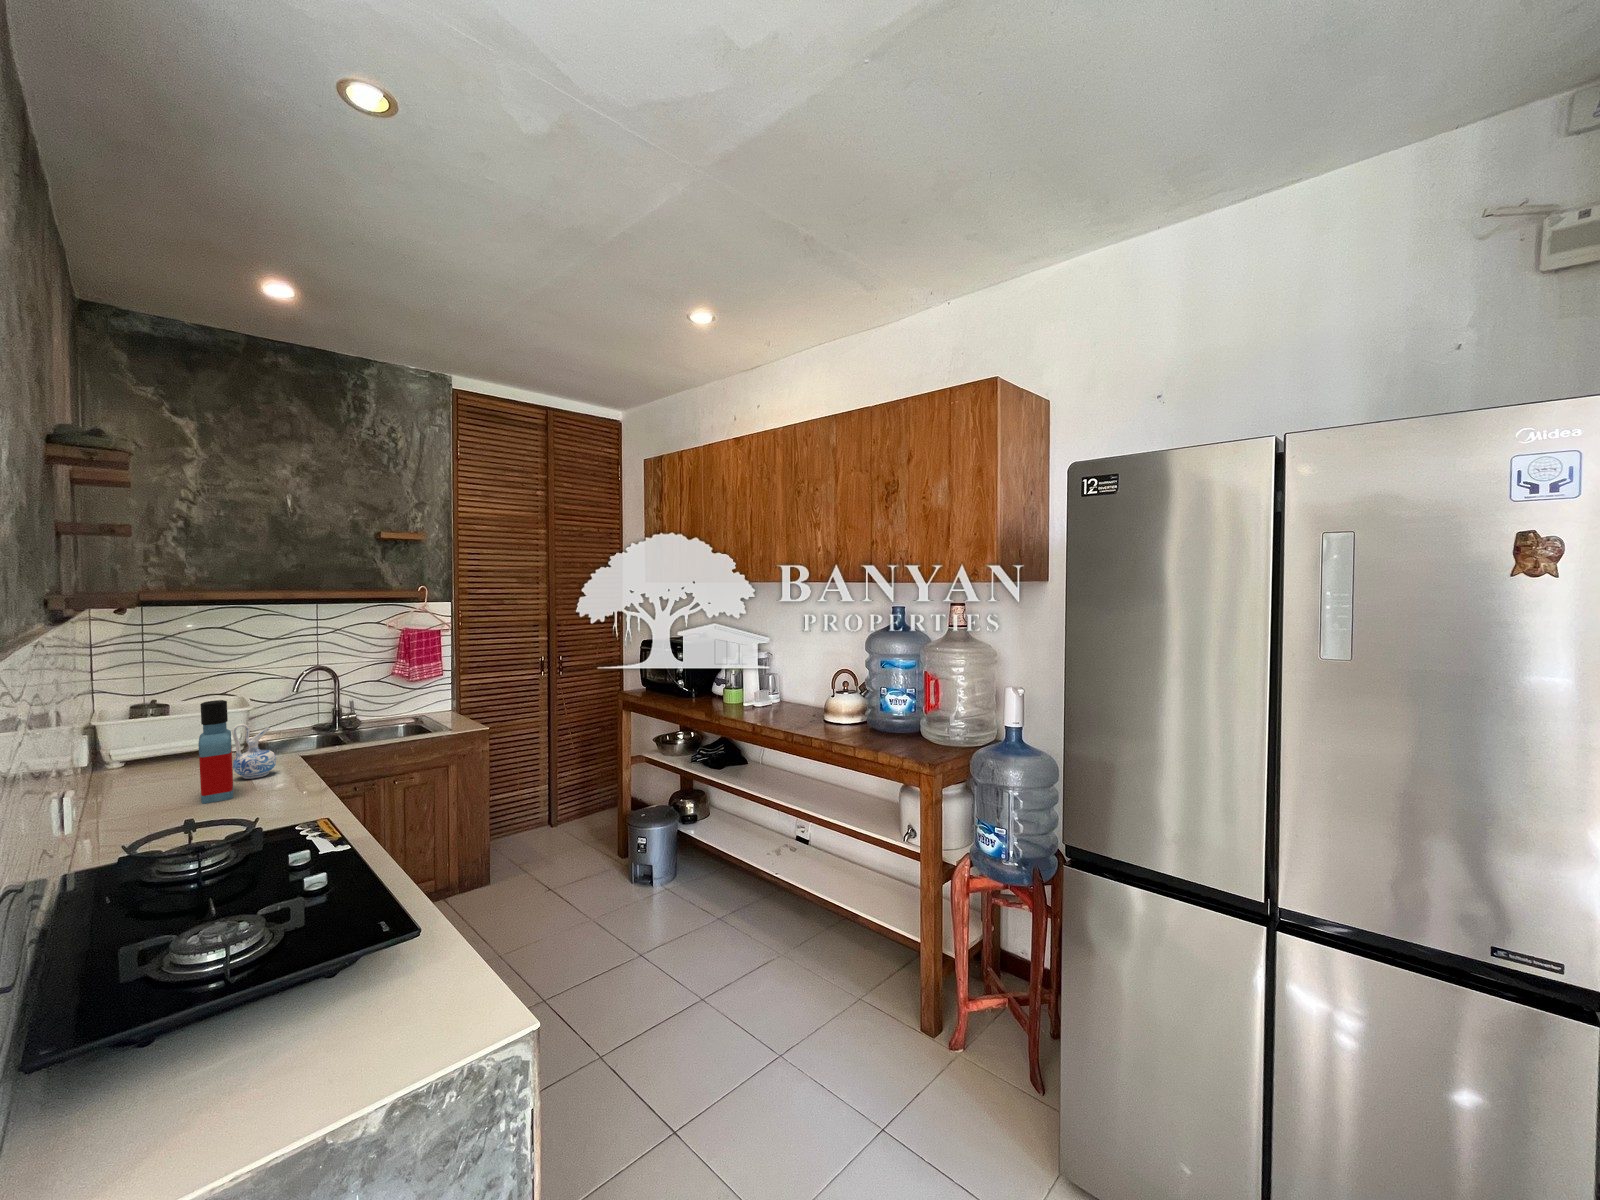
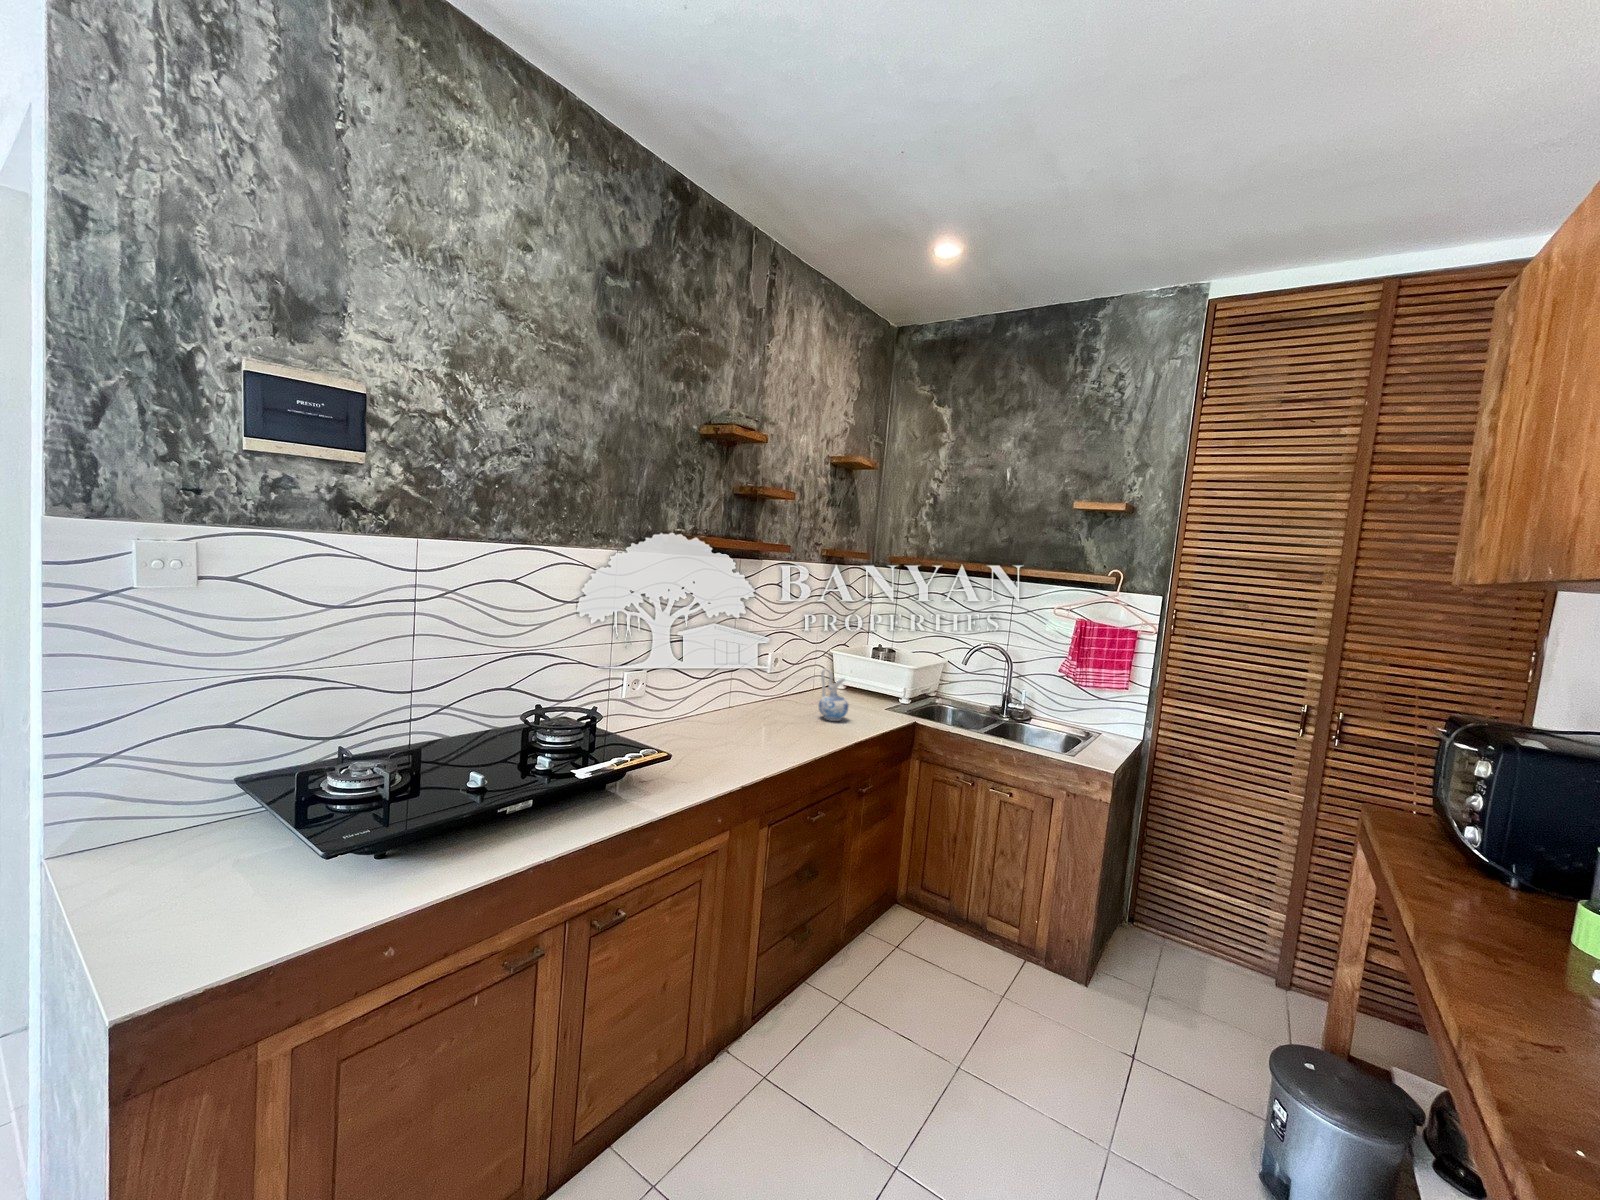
bottle: present [198,700,233,804] -> none [761,639,803,725]

